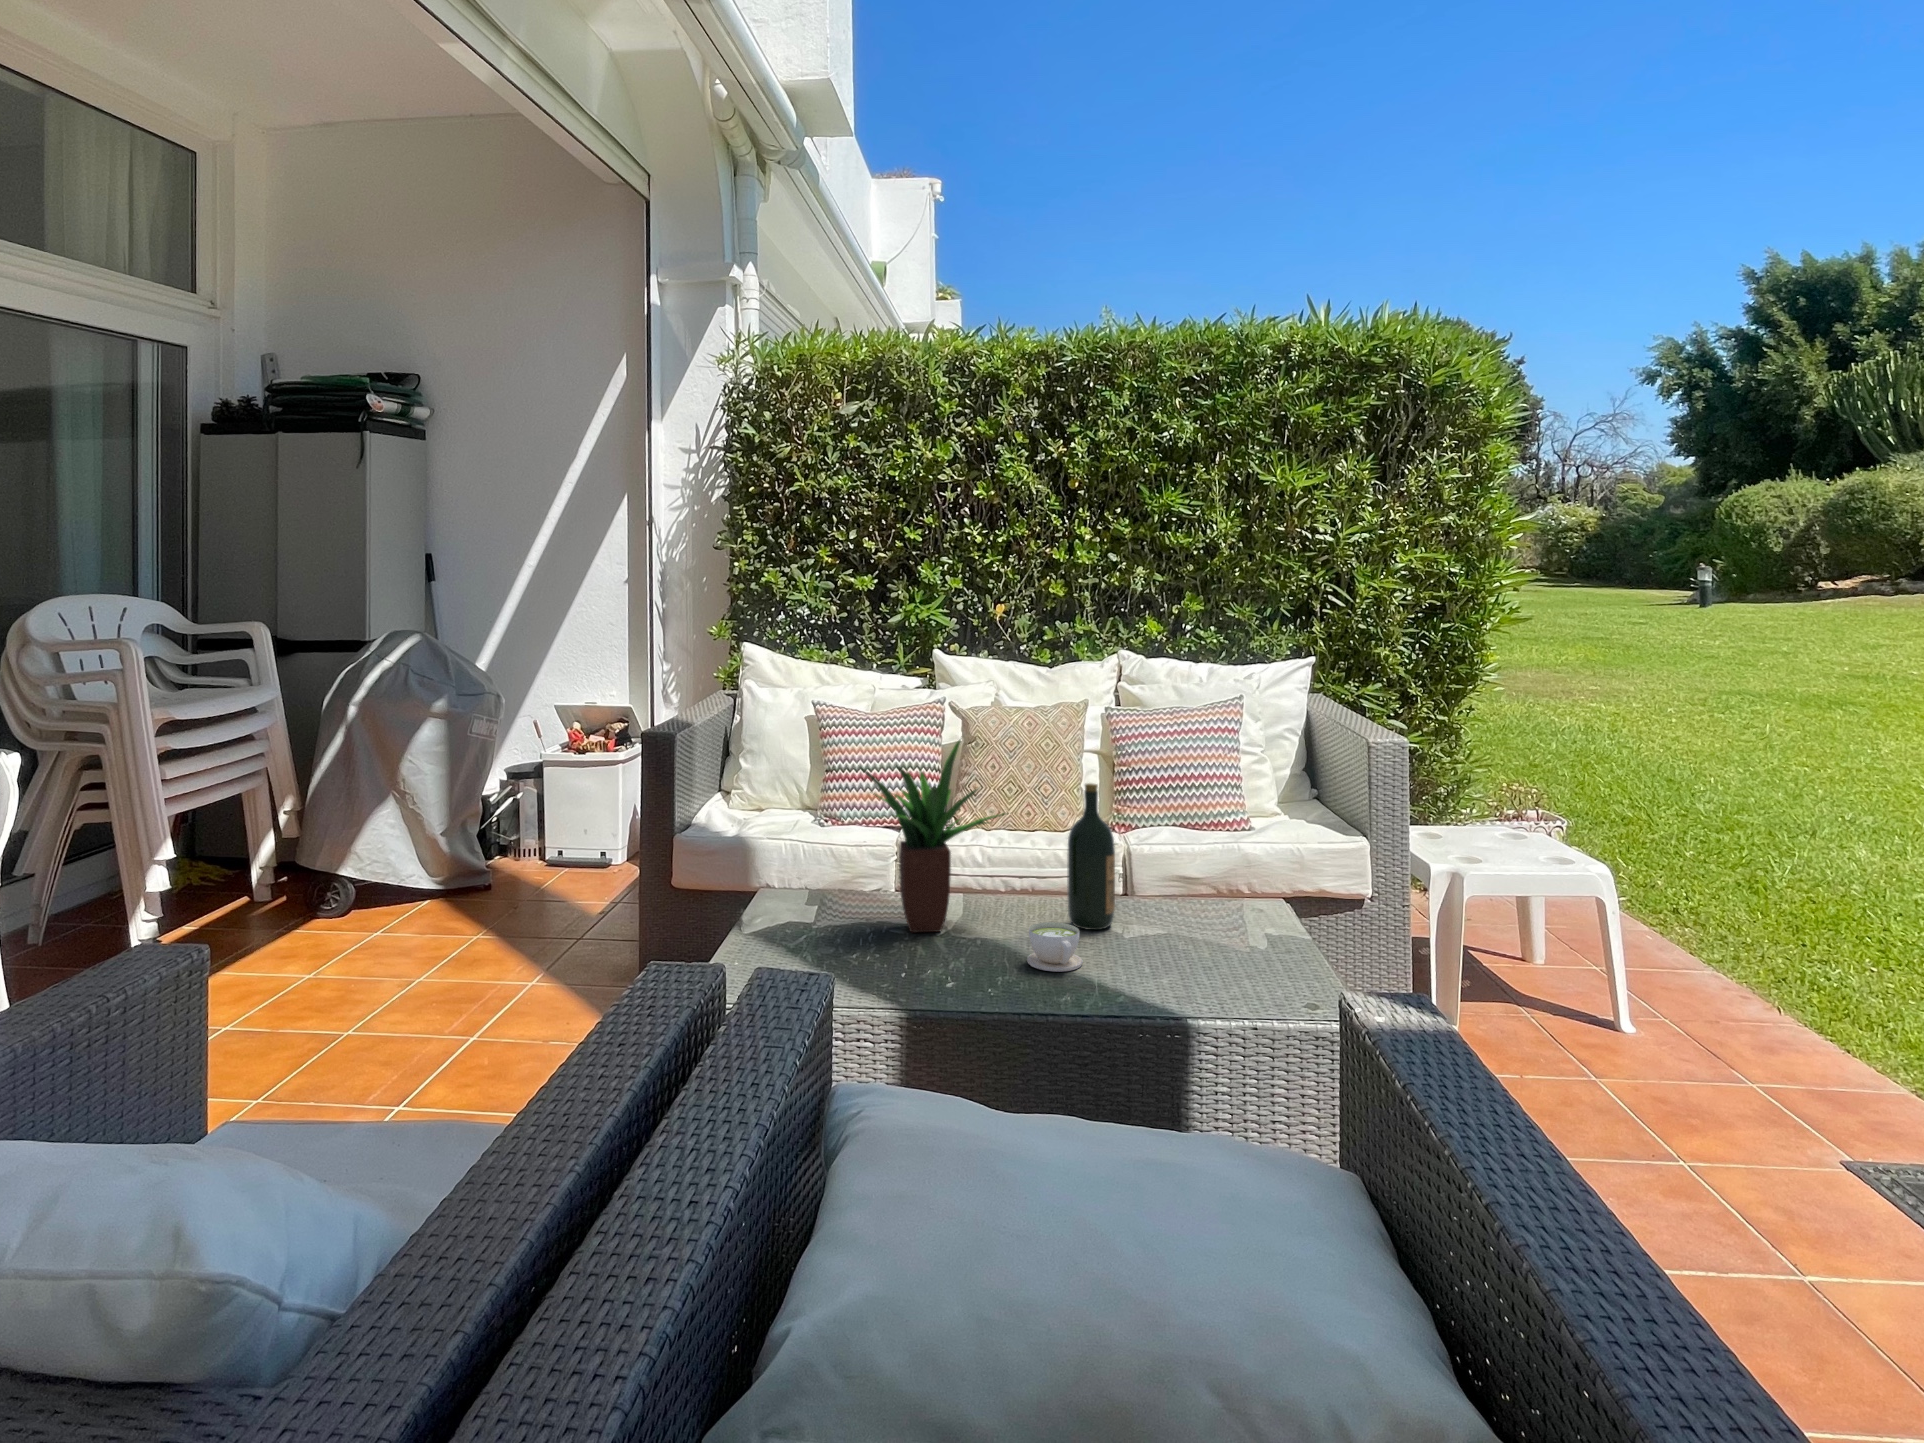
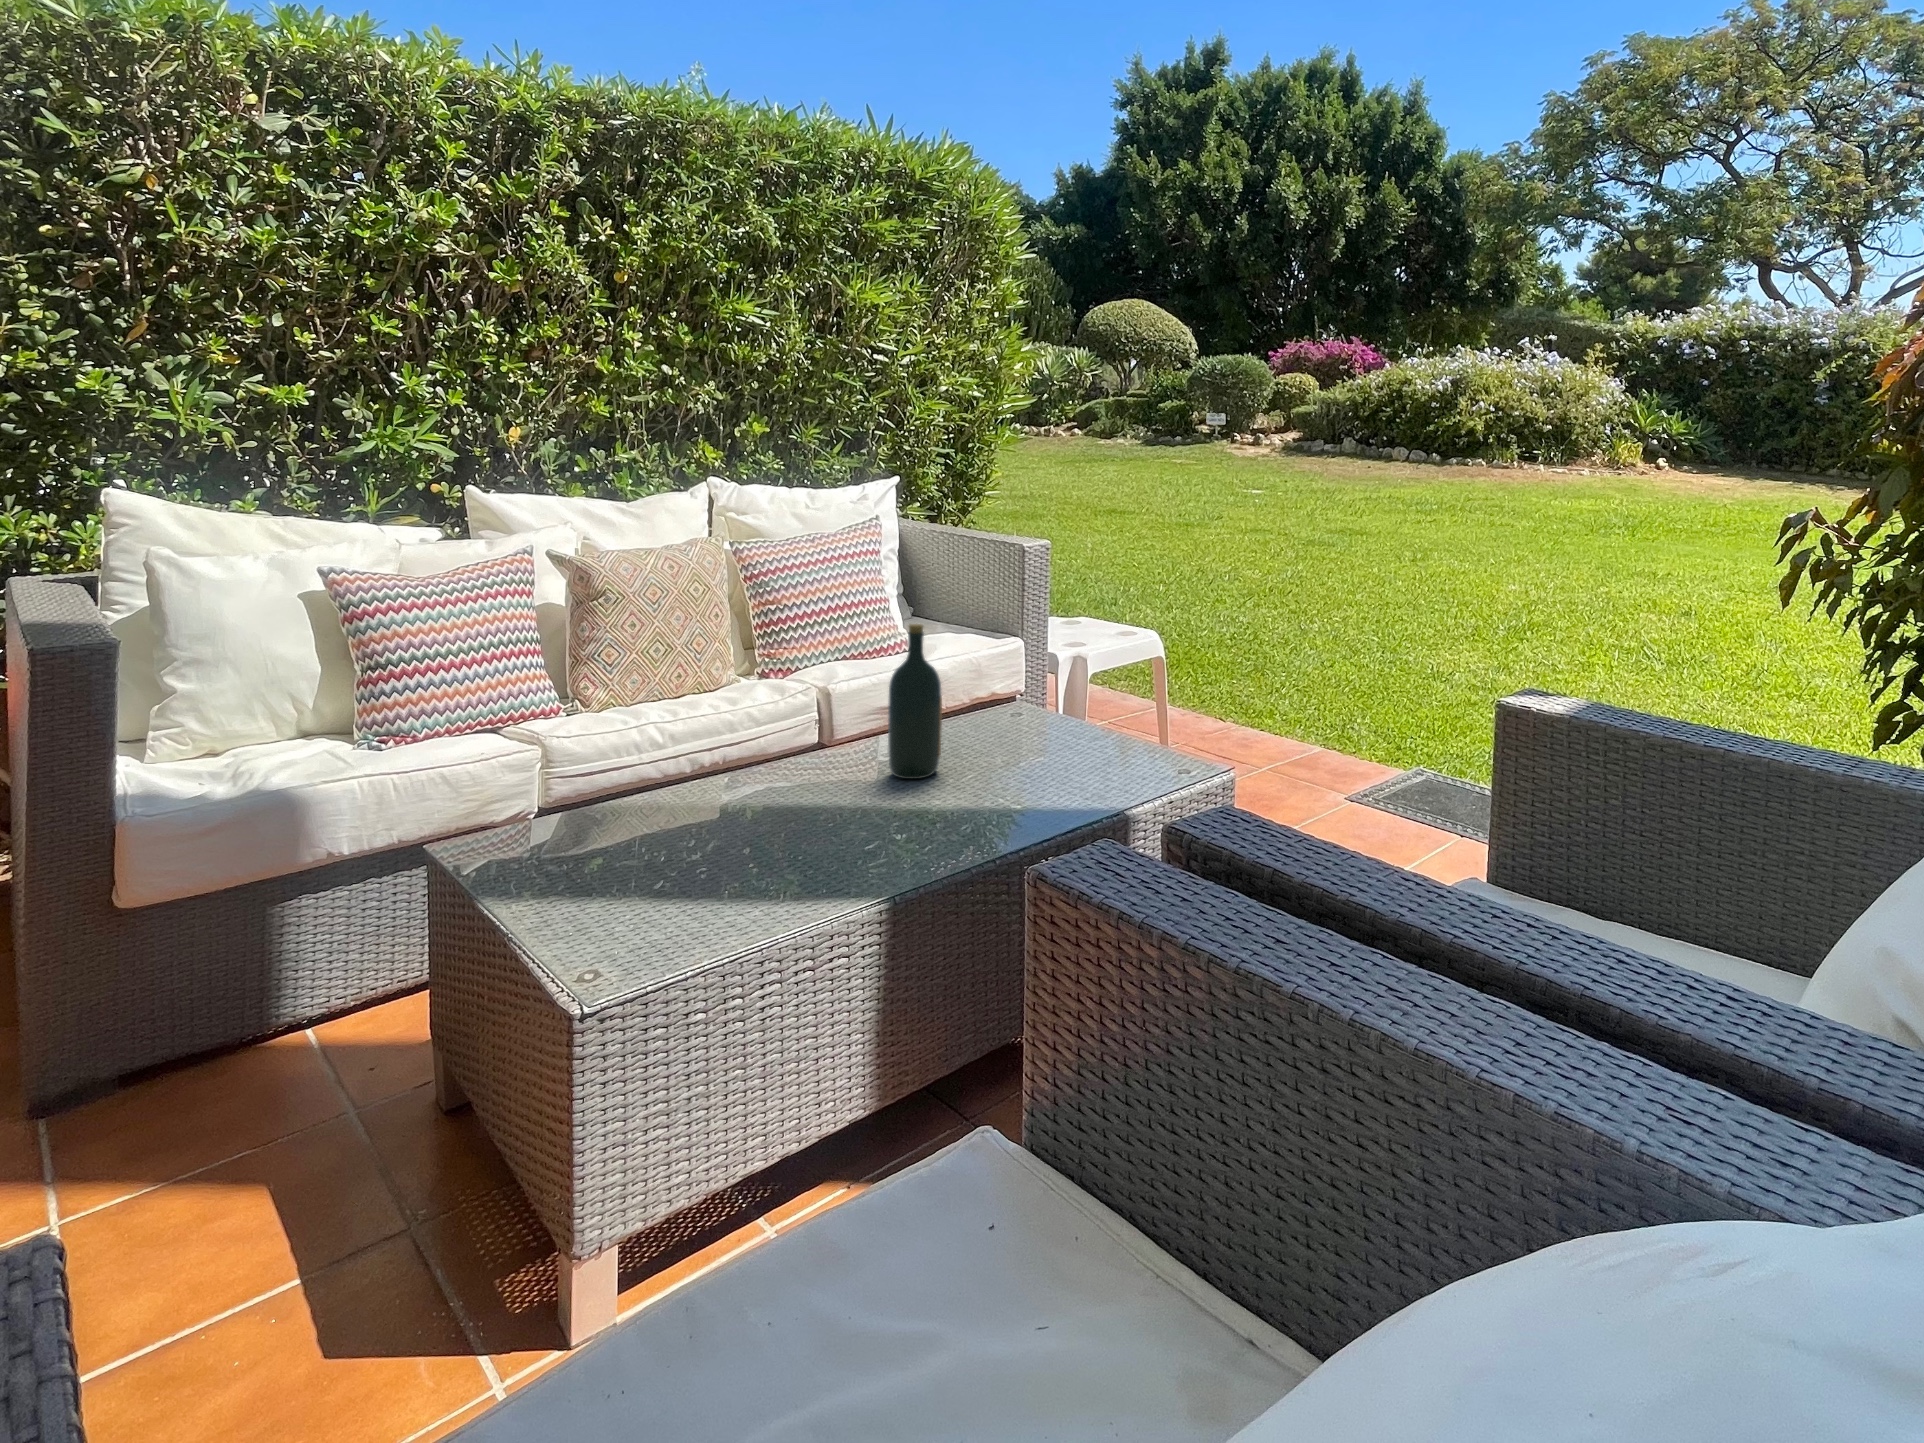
potted plant: present [862,740,1005,933] -> none [645,588,833,831]
coffee cup: present [1027,922,1083,972] -> none [917,774,980,827]

